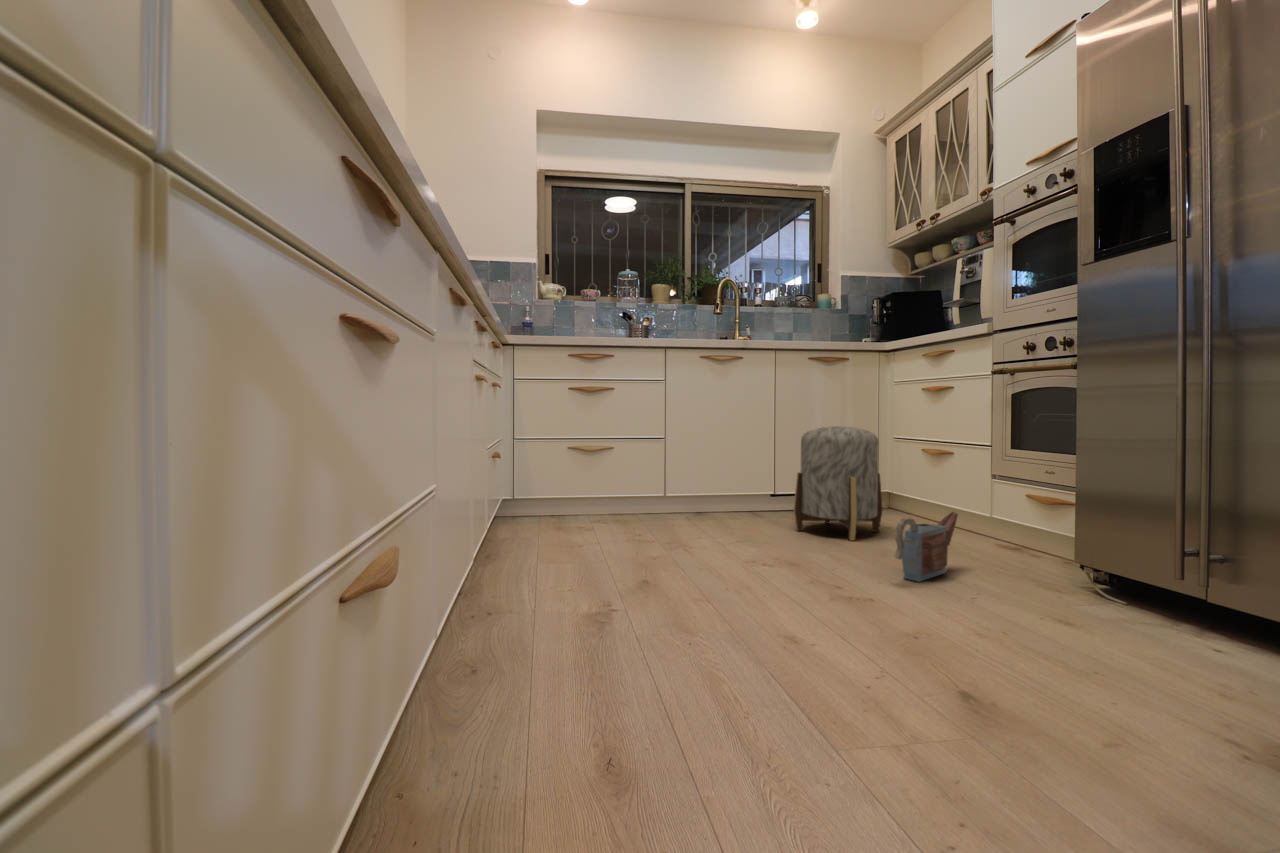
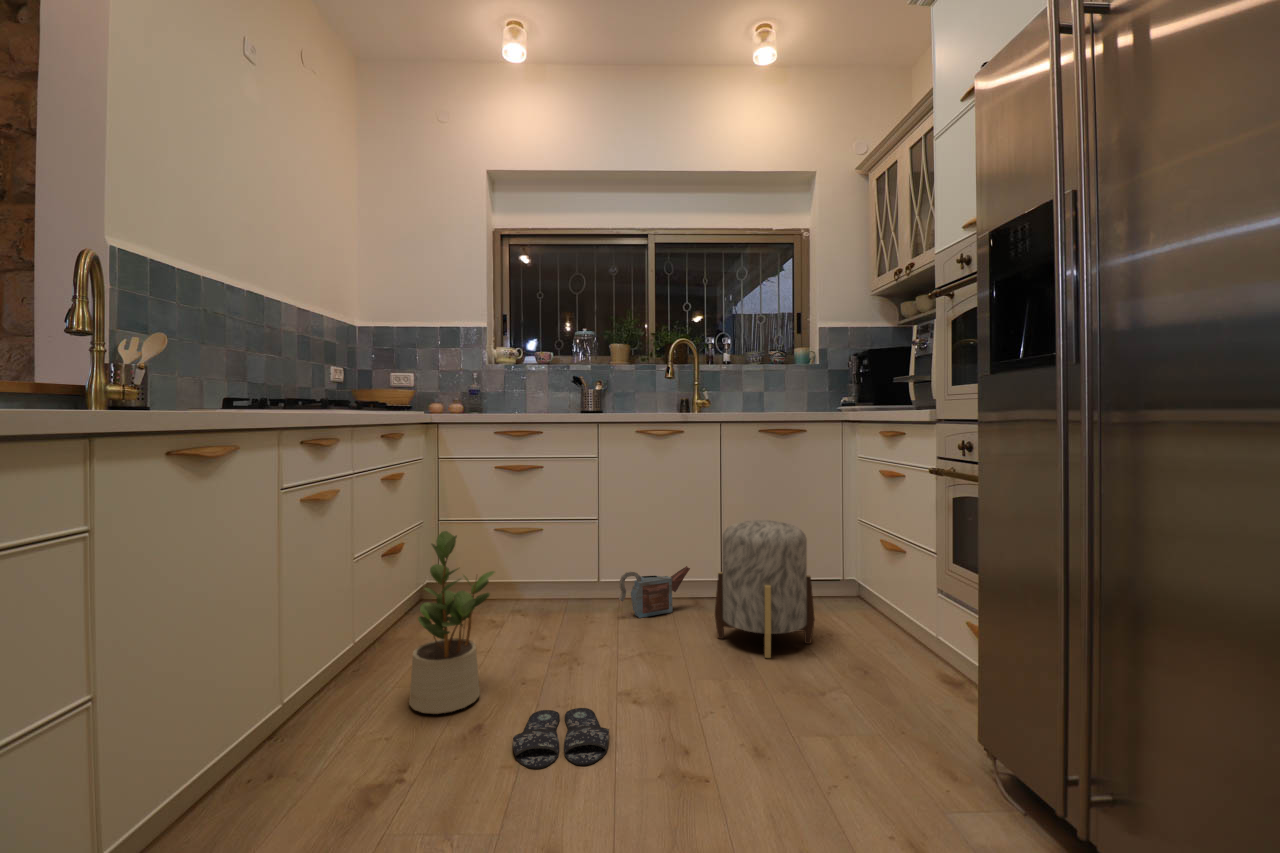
potted plant: none [567,414,636,578] -> present [409,531,495,714]
watering can: present [895,512,958,582] -> present [619,566,690,618]
slippers: none [689,571,779,606] -> present [513,708,609,769]

